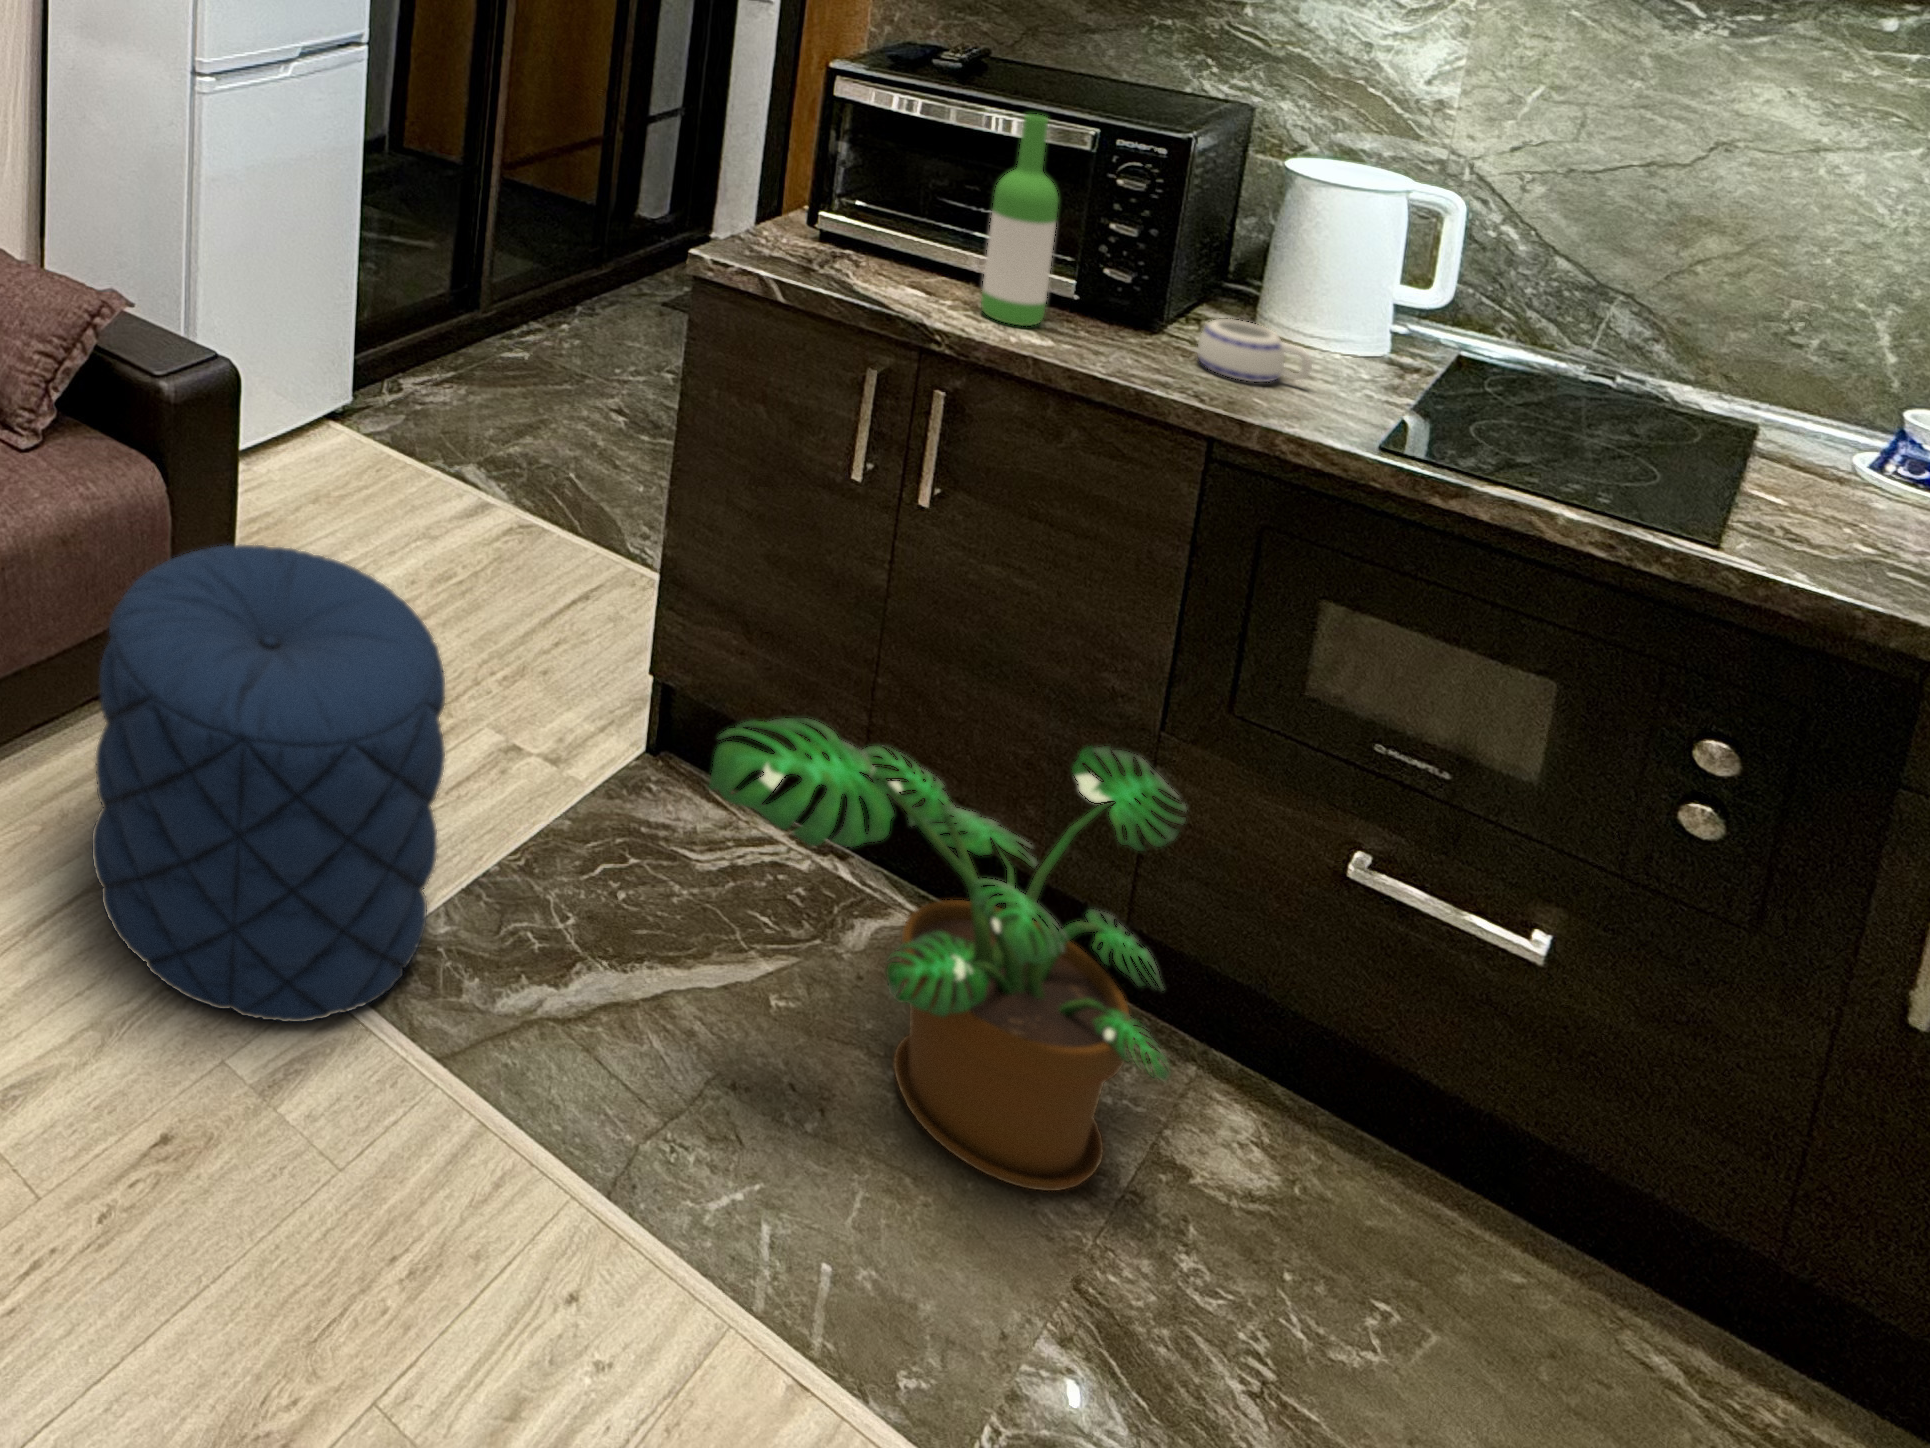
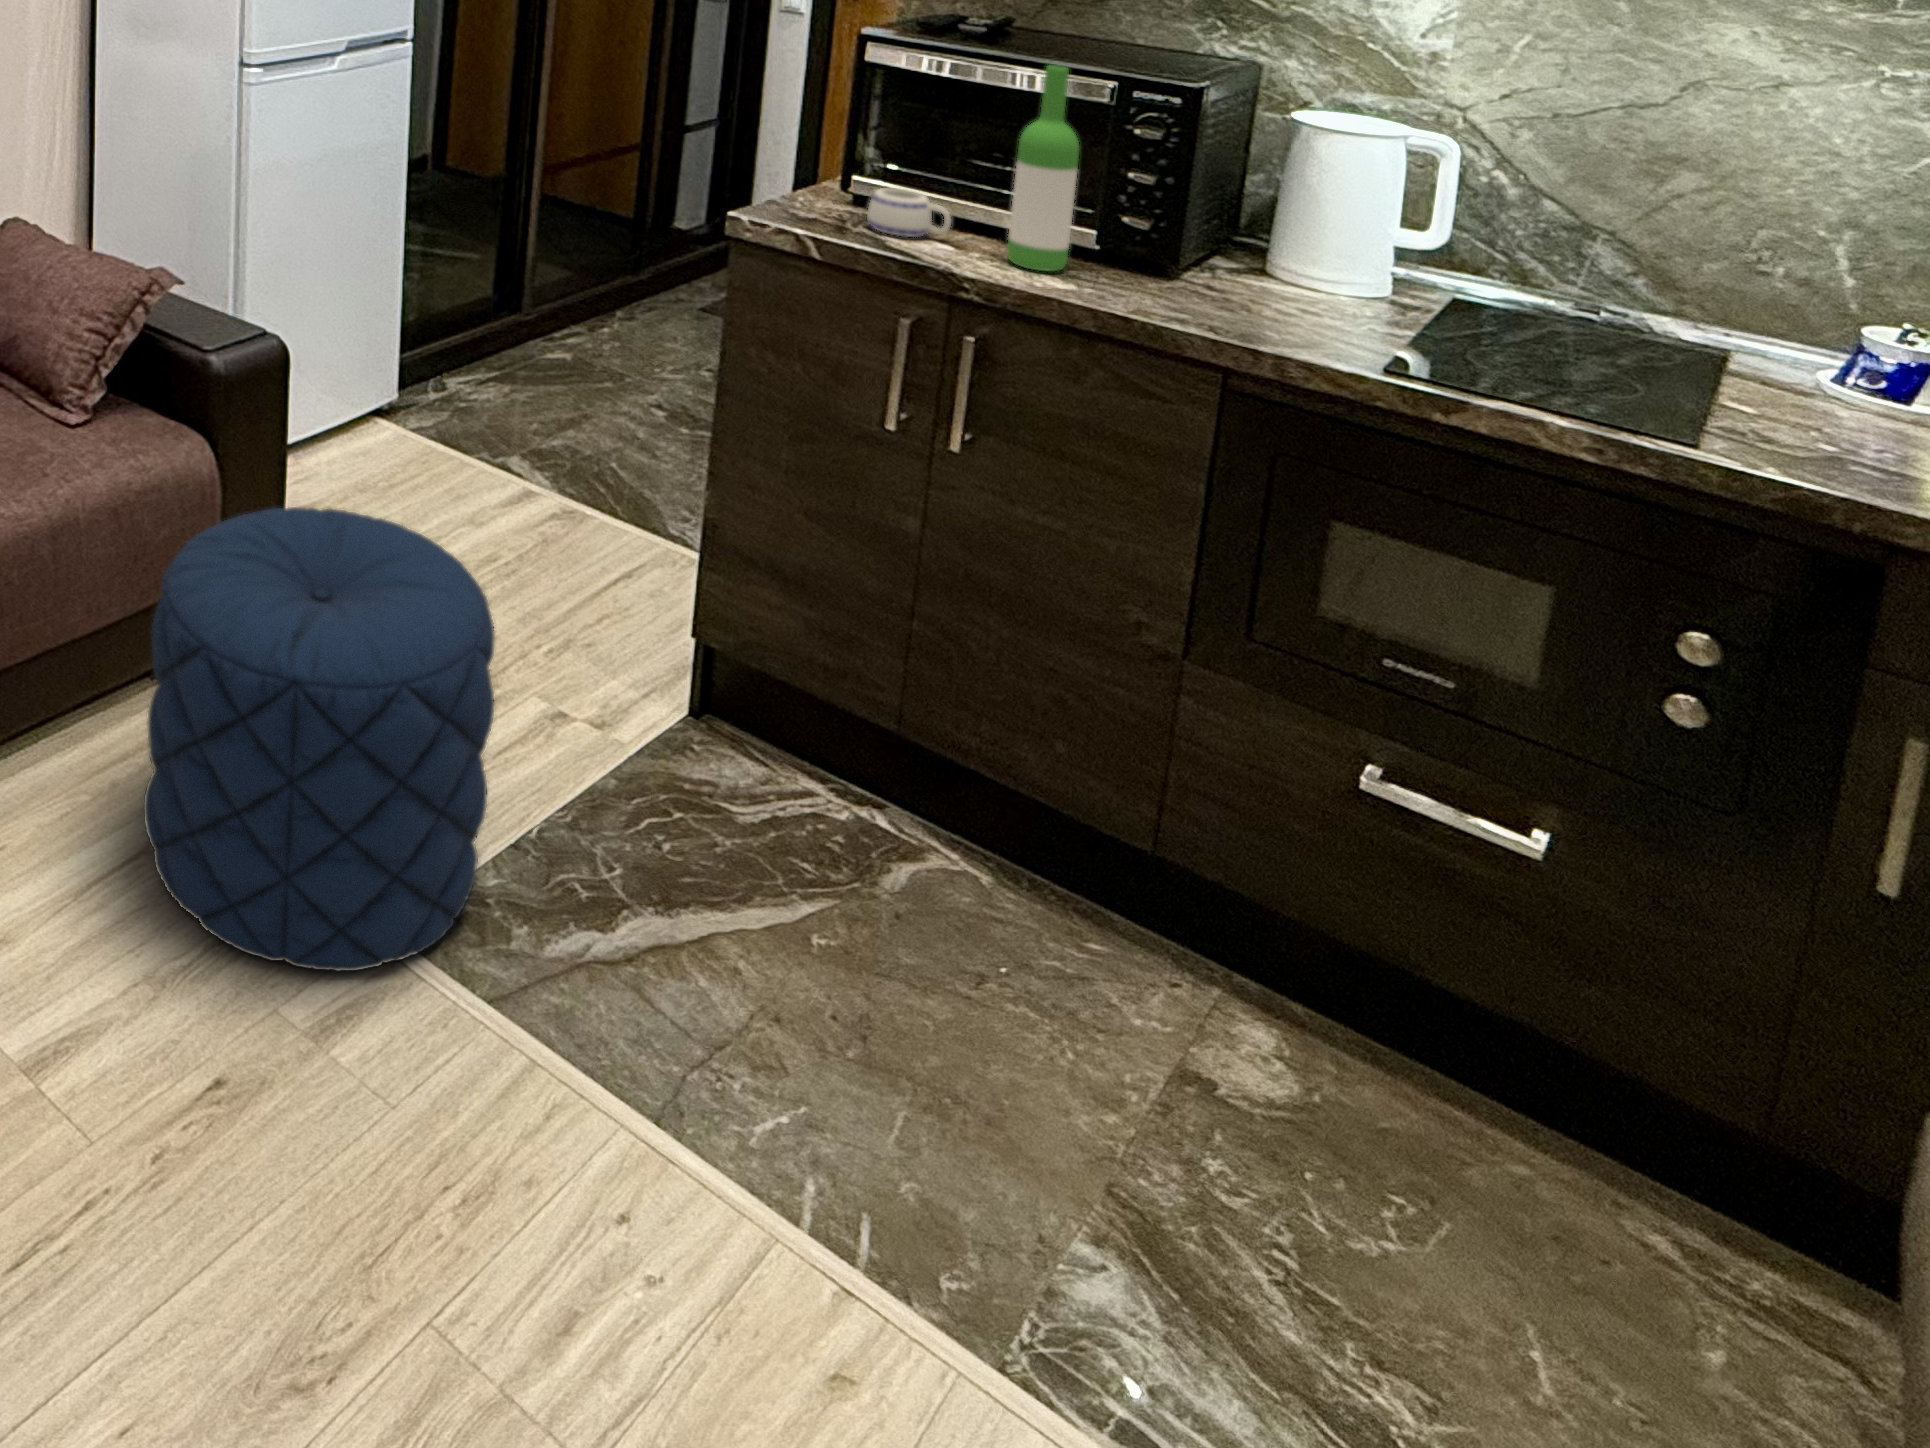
mug: present [1197,319,1312,382] -> present [867,188,951,237]
potted plant: present [709,718,1186,1191] -> none [752,651,1209,1105]

